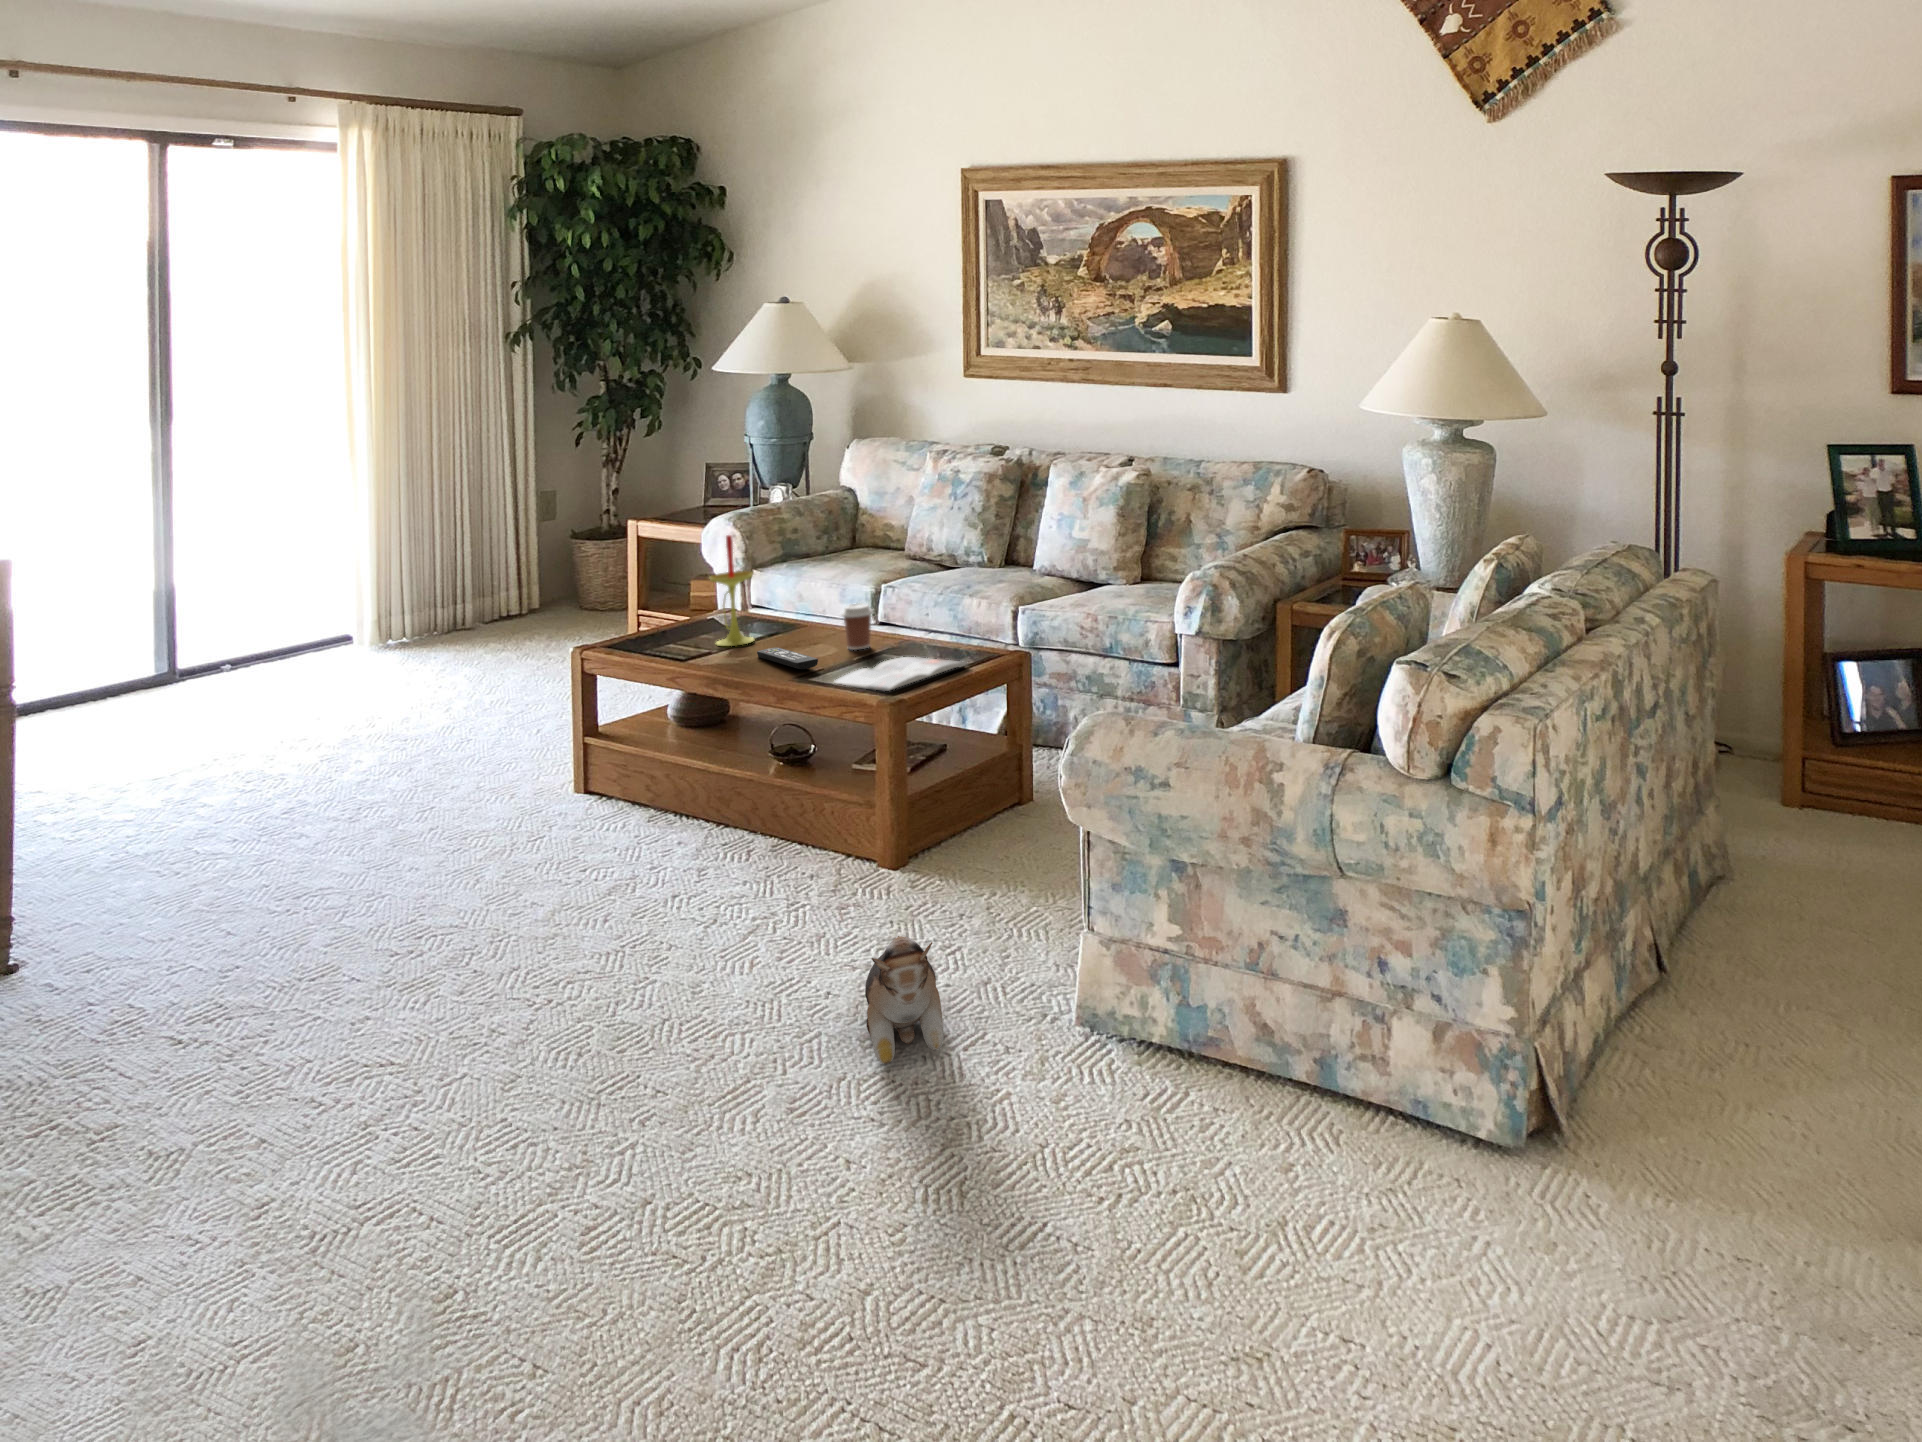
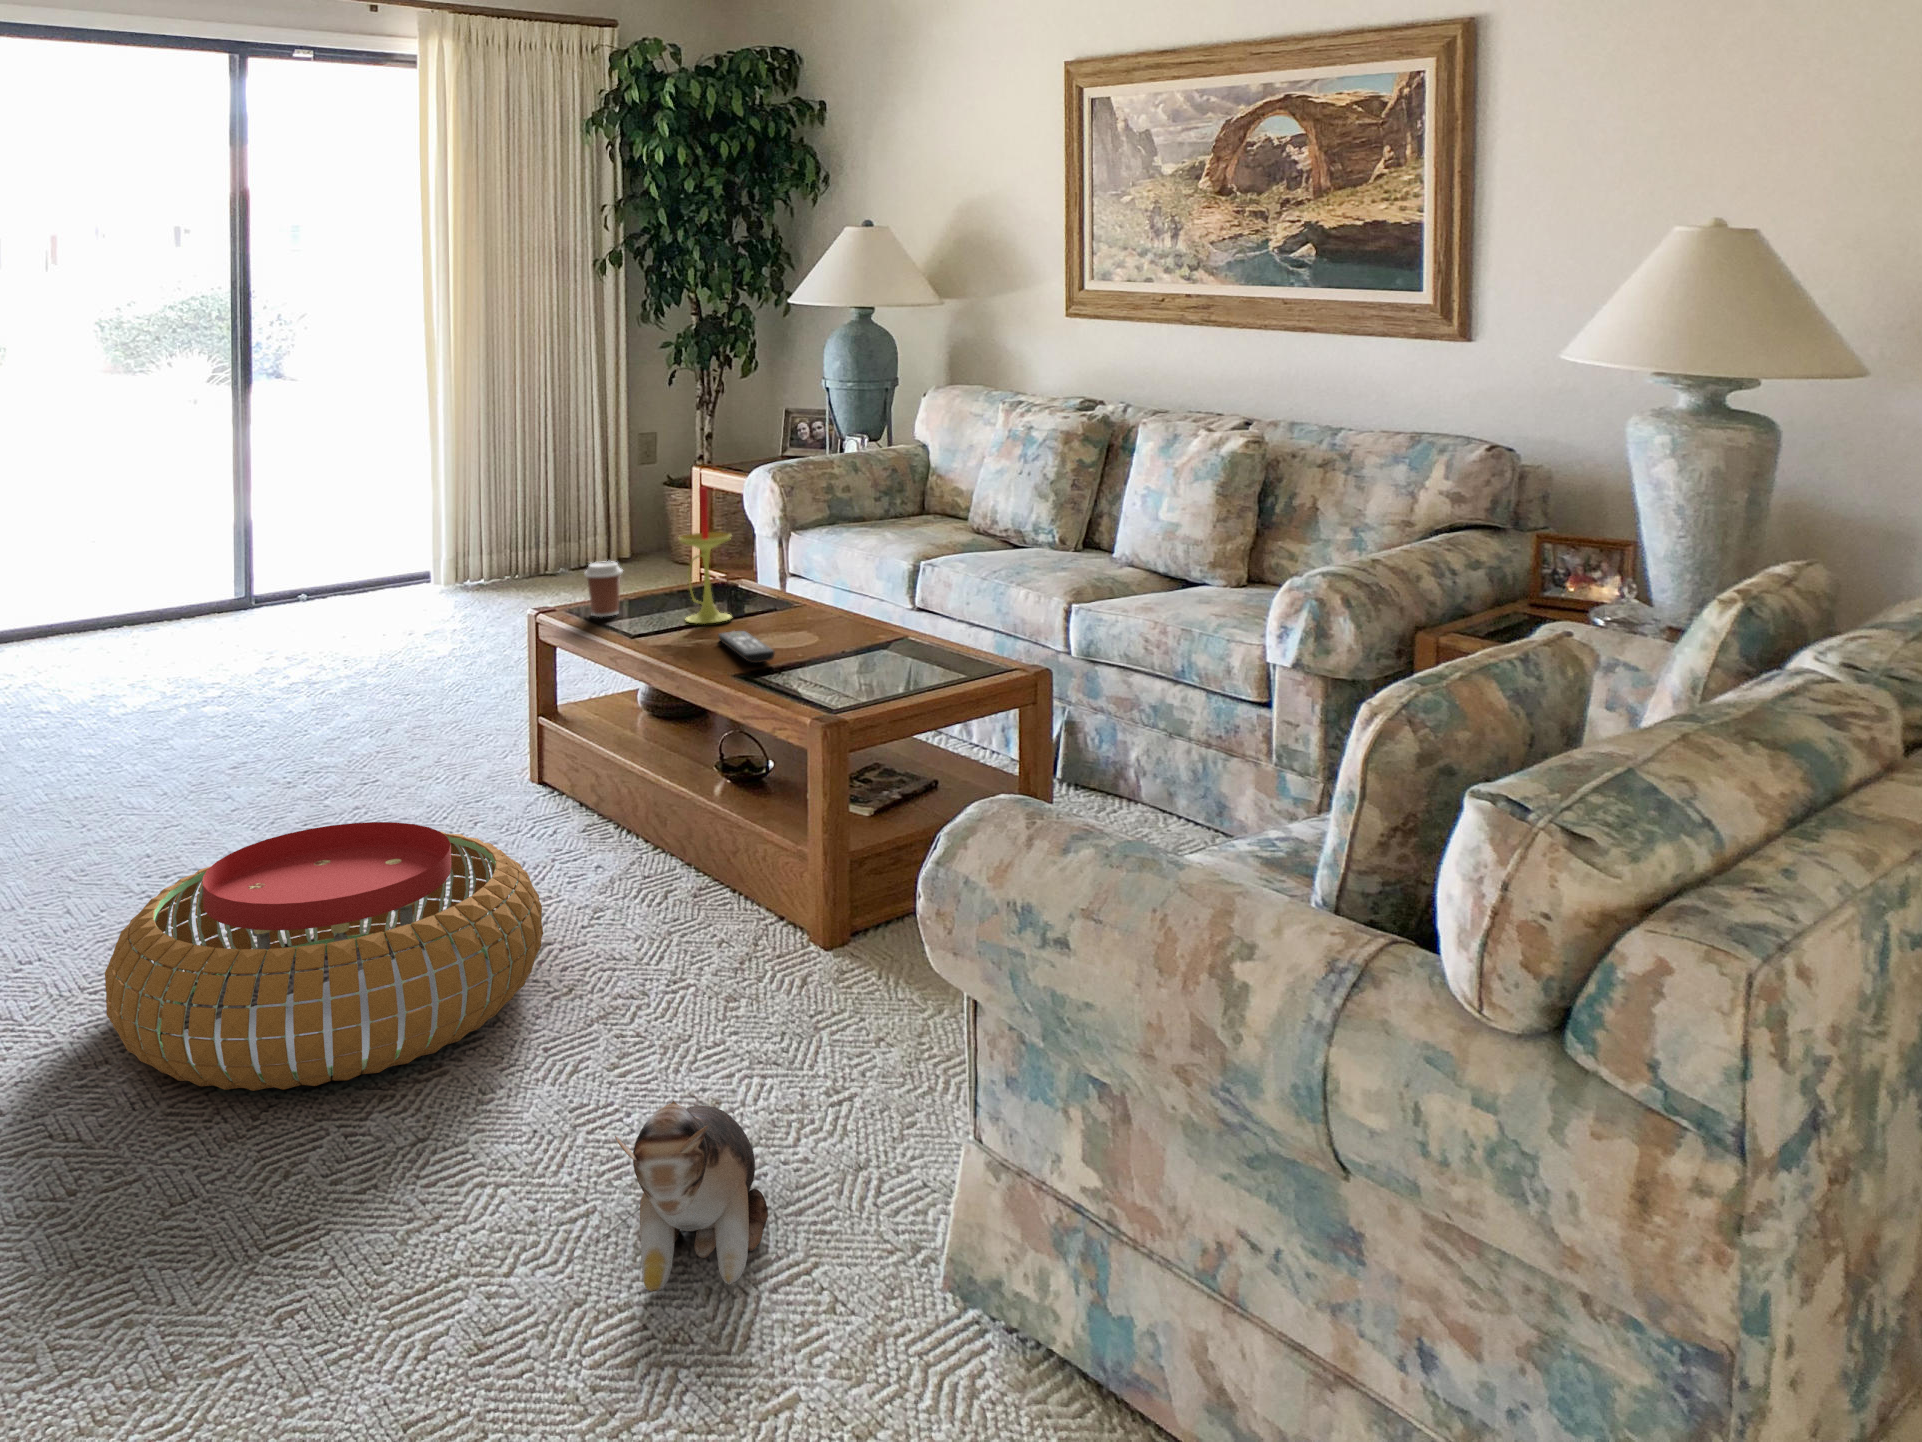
coffee cup: present [841,603,873,650] -> present [584,561,623,617]
magazine: present [834,657,966,691] -> none [776,658,961,705]
pouf: none [347,816,696,1017] -> present [105,822,543,1091]

